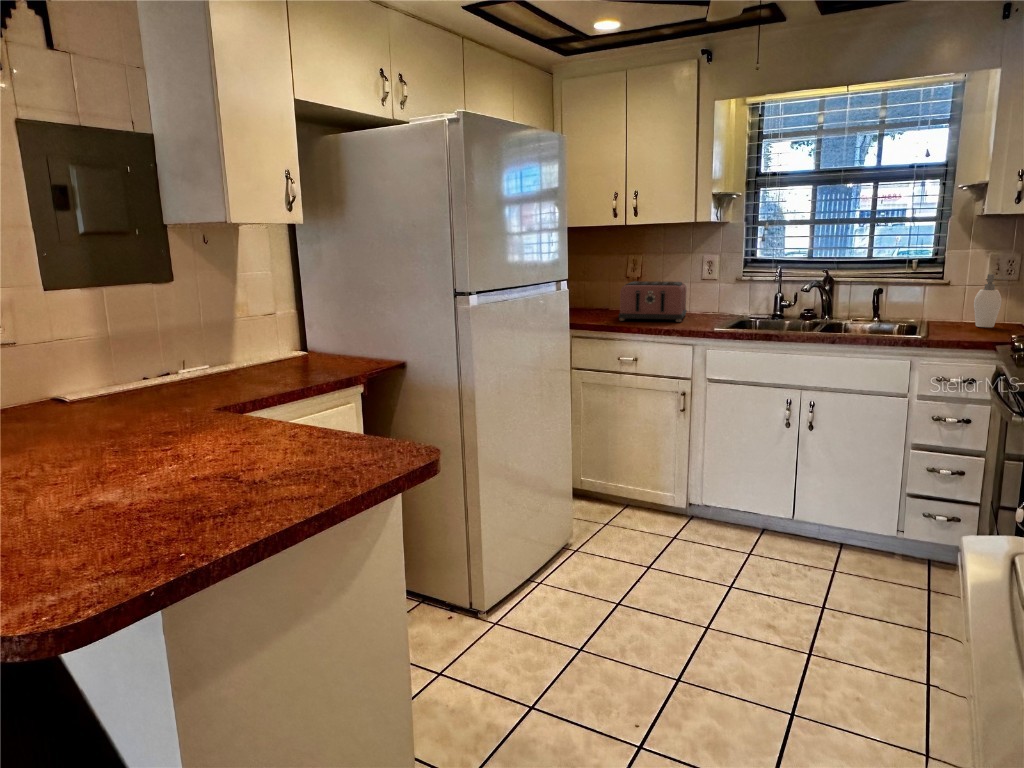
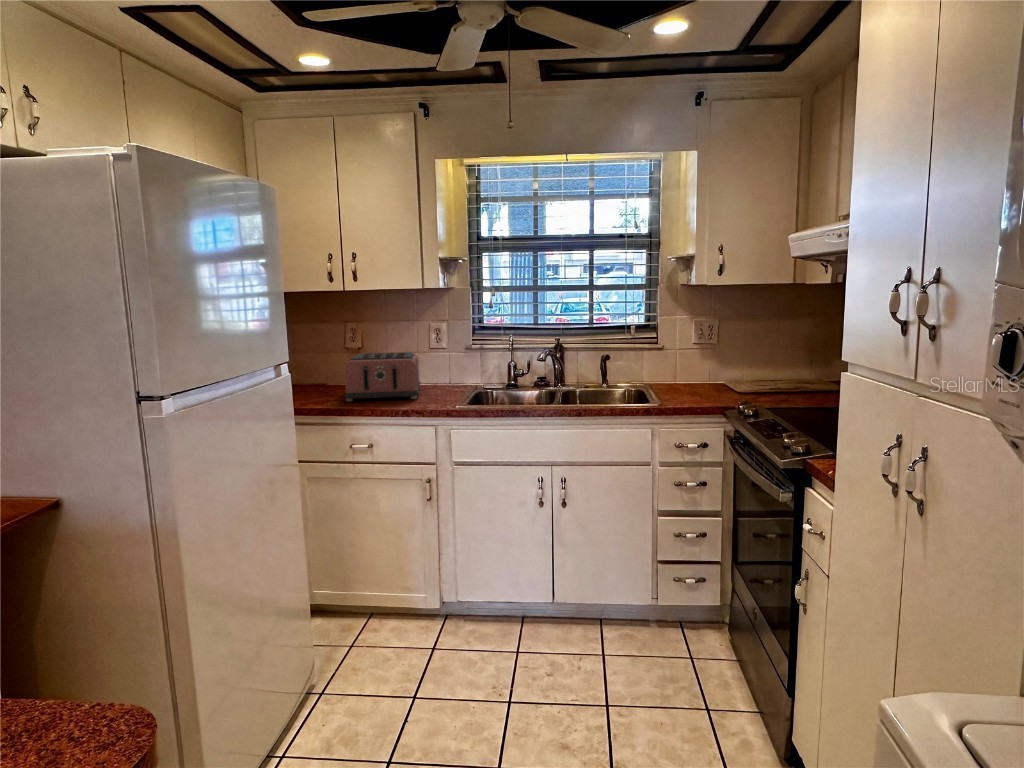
soap dispenser: present [974,274,1004,327] -> none [686,338,713,387]

